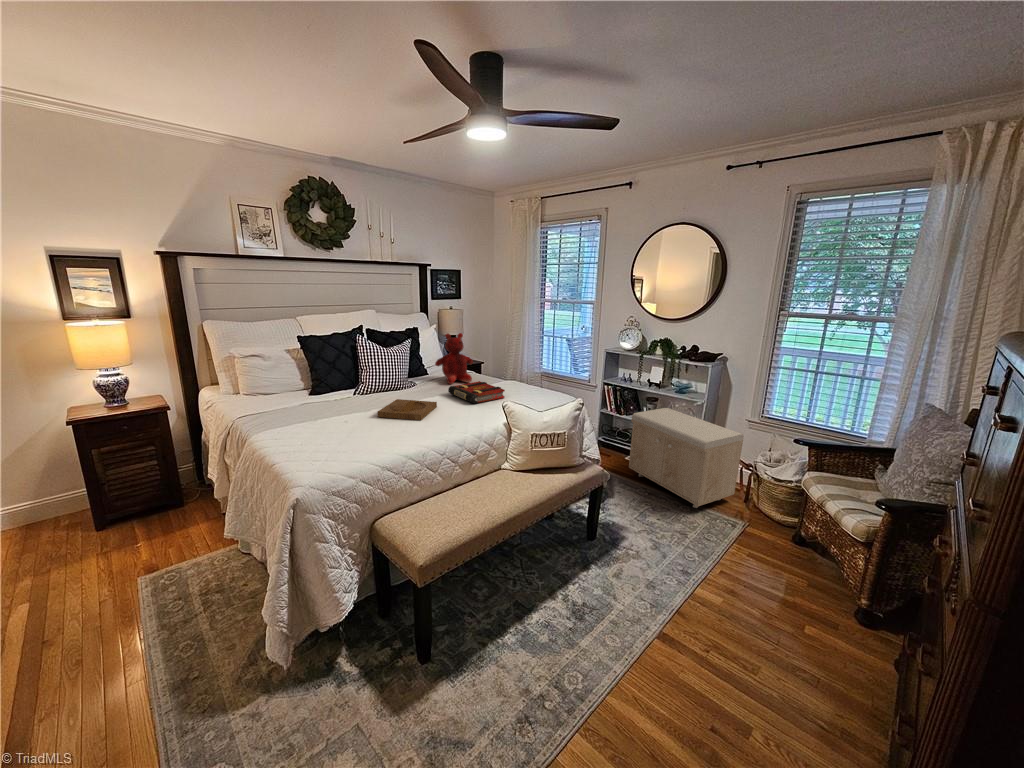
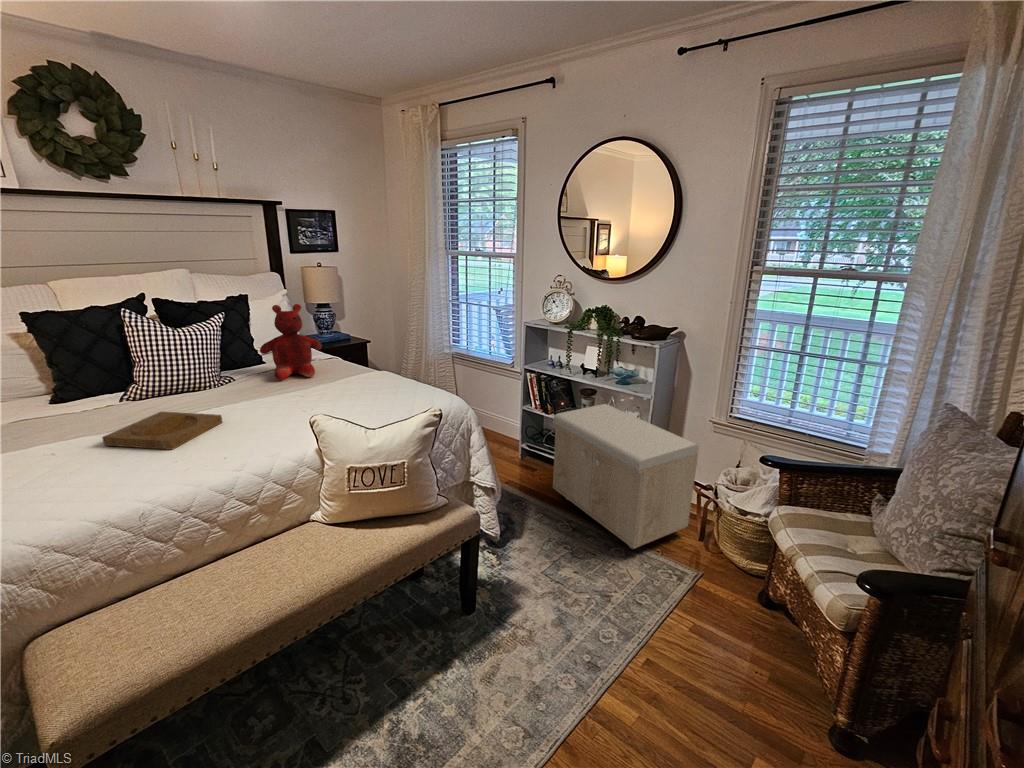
book: present [448,381,505,404] -> none [260,377,343,415]

